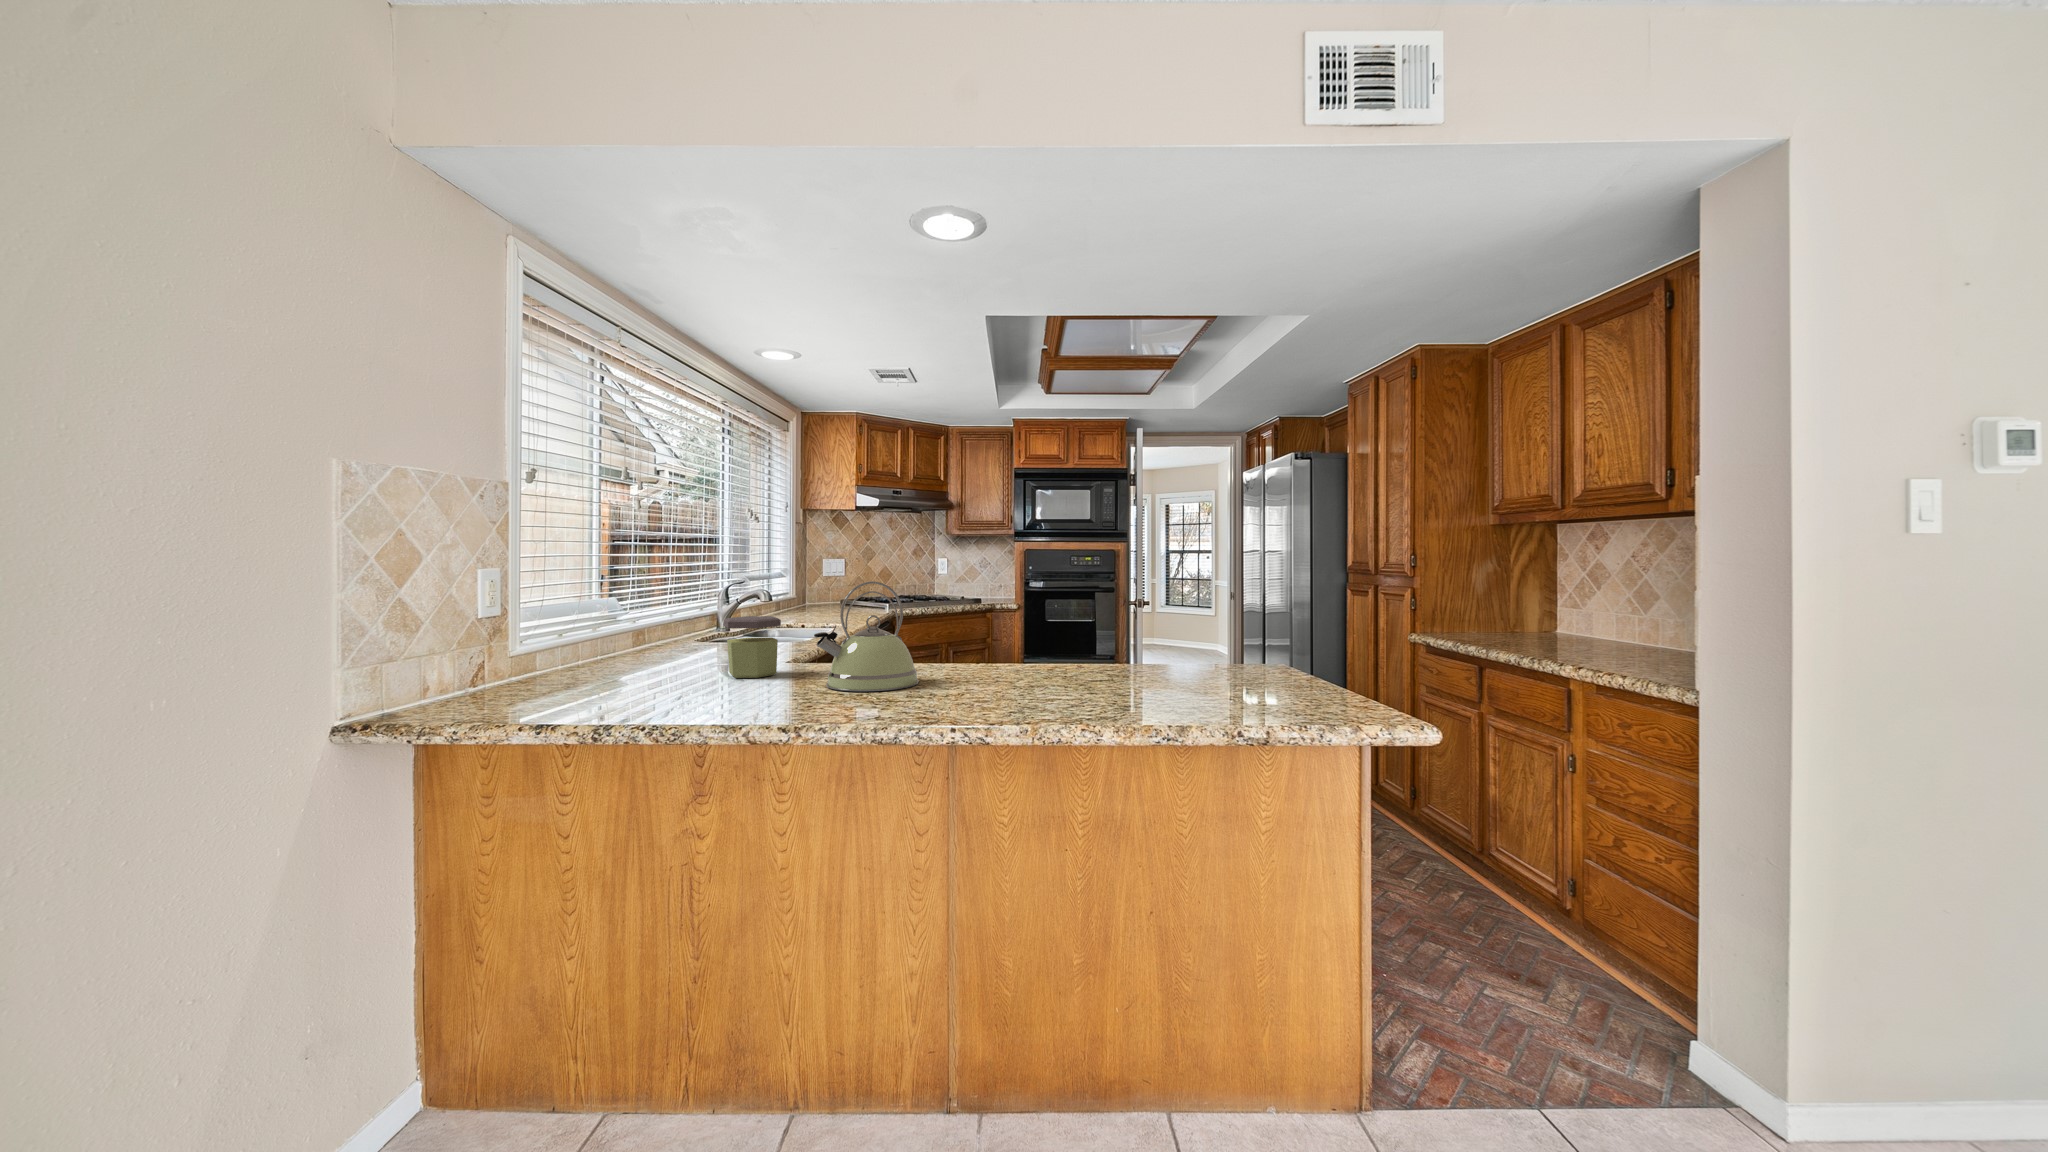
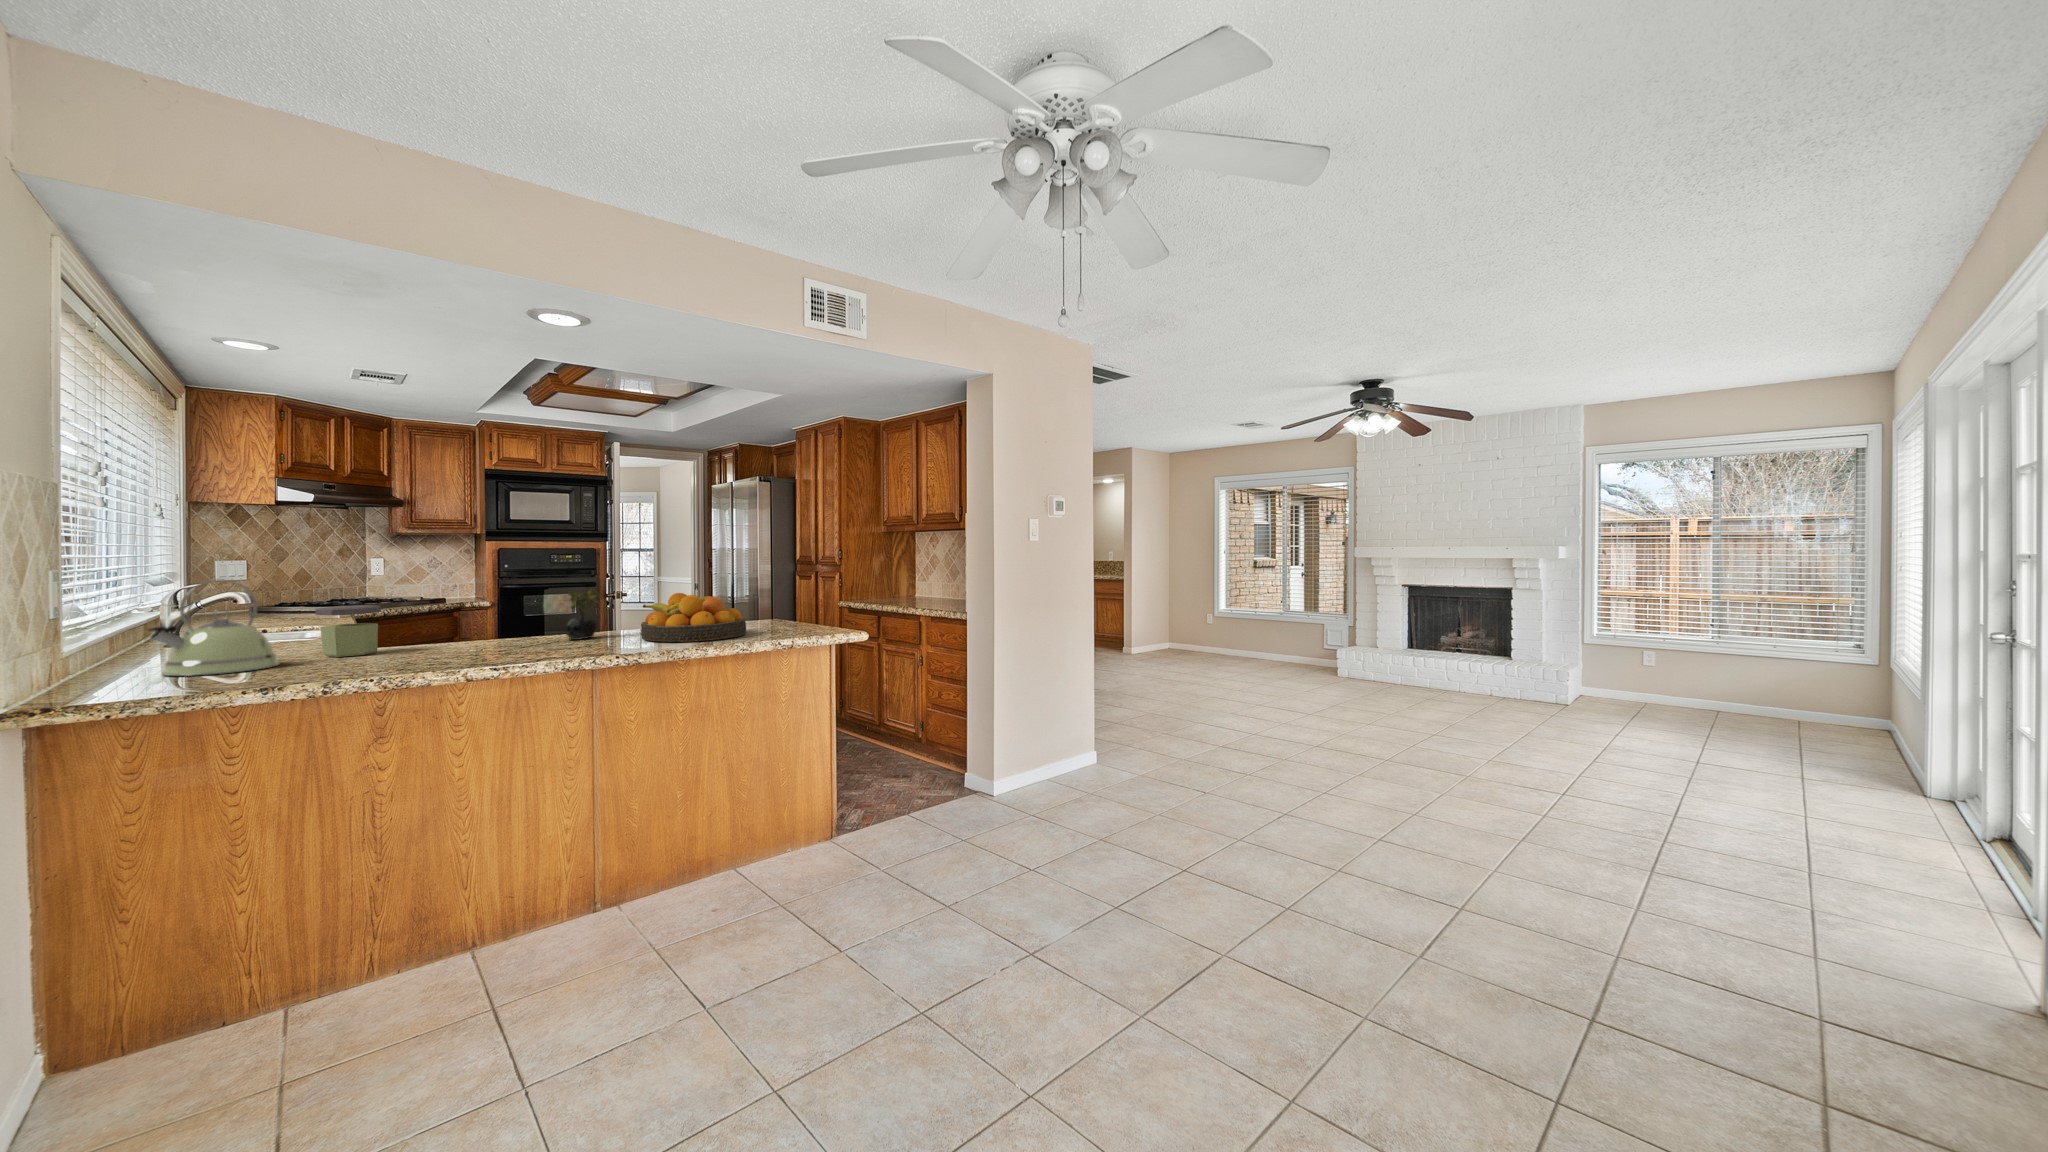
kettle: present [814,581,919,691] -> present [148,579,279,676]
succulent plant: none [962,606,1014,681] -> present [565,590,600,640]
fruit bowl: none [1042,621,1202,710] -> present [641,593,746,642]

